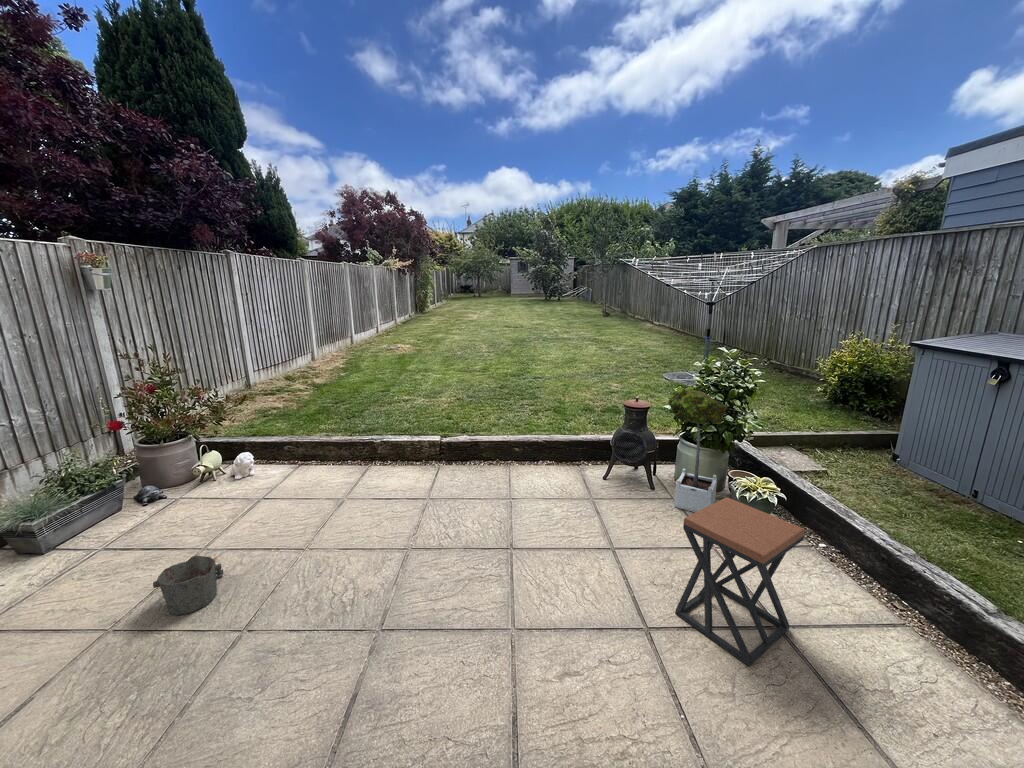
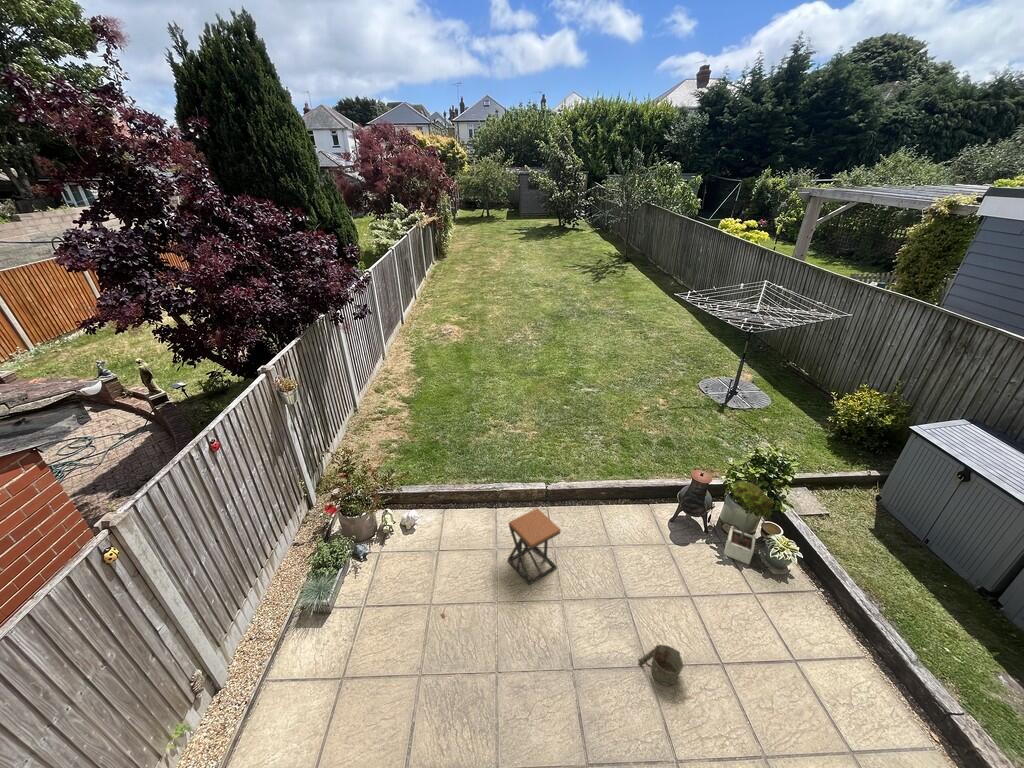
stool: present [675,497,805,666] -> present [508,508,561,585]
bucket: present [153,556,223,615] -> present [638,645,683,686]

